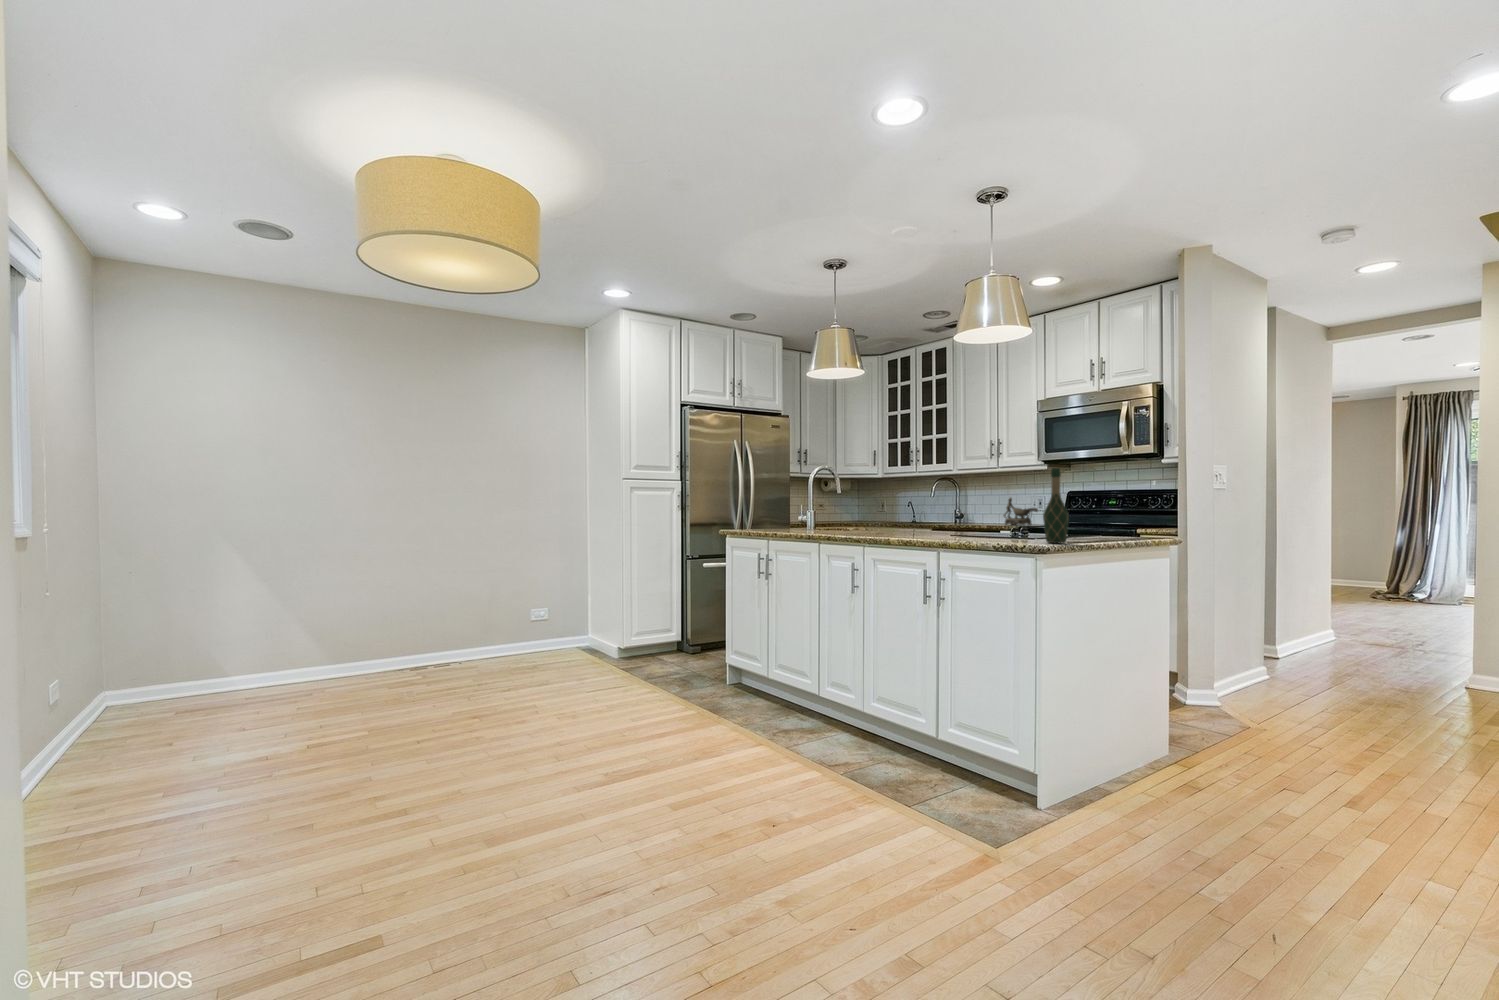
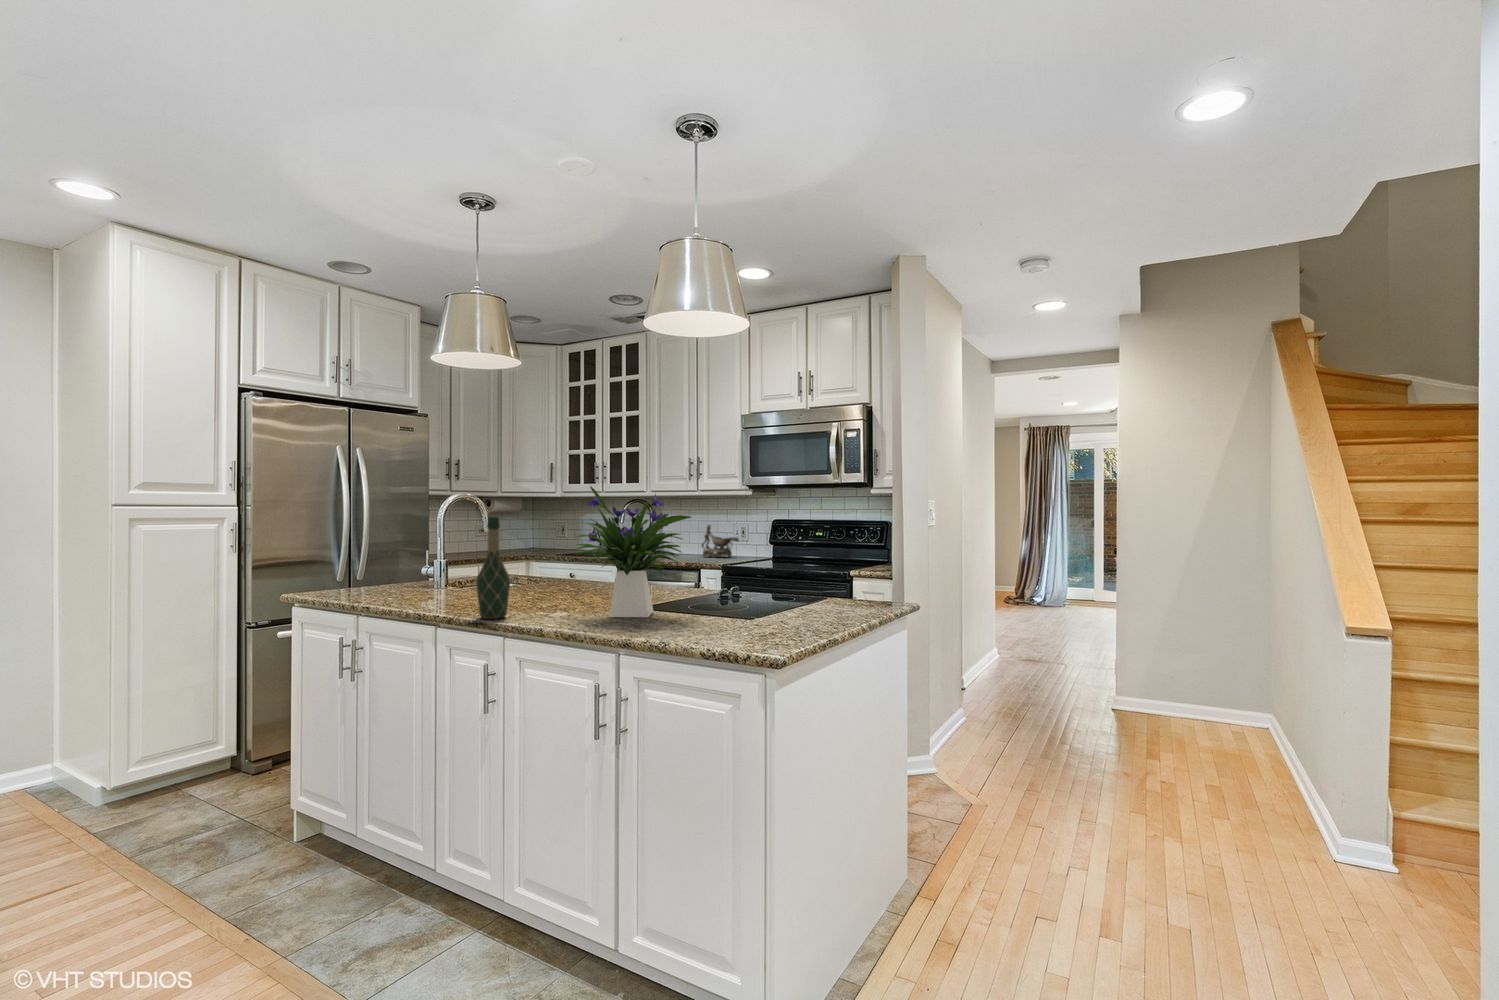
flower arrangement: none [905,450,989,538] -> present [574,486,691,617]
wine bottle: present [1043,468,1069,543] -> present [476,517,510,619]

